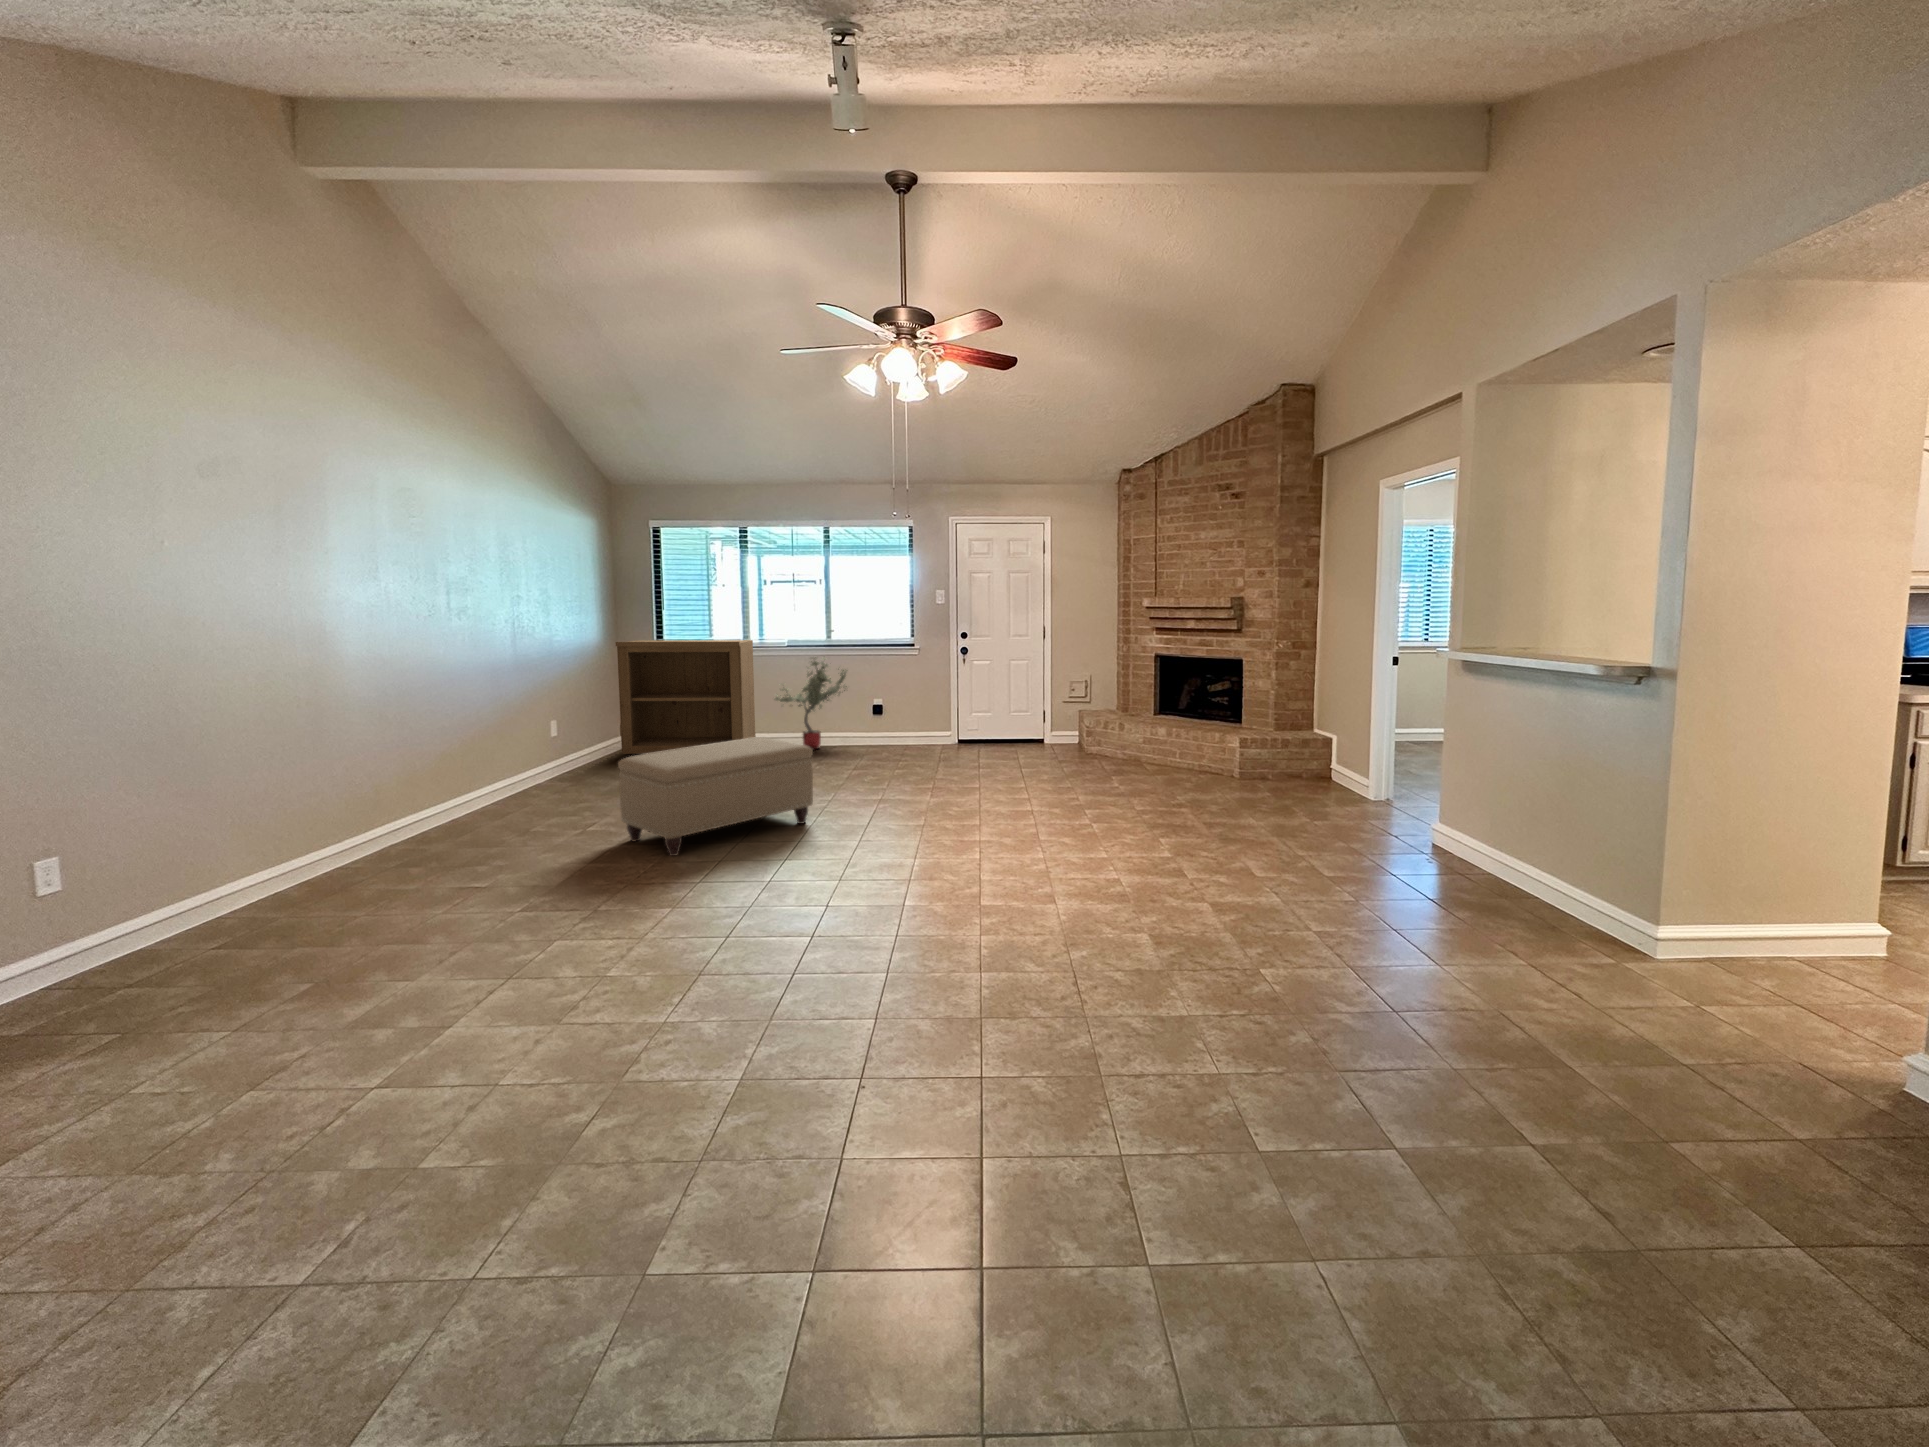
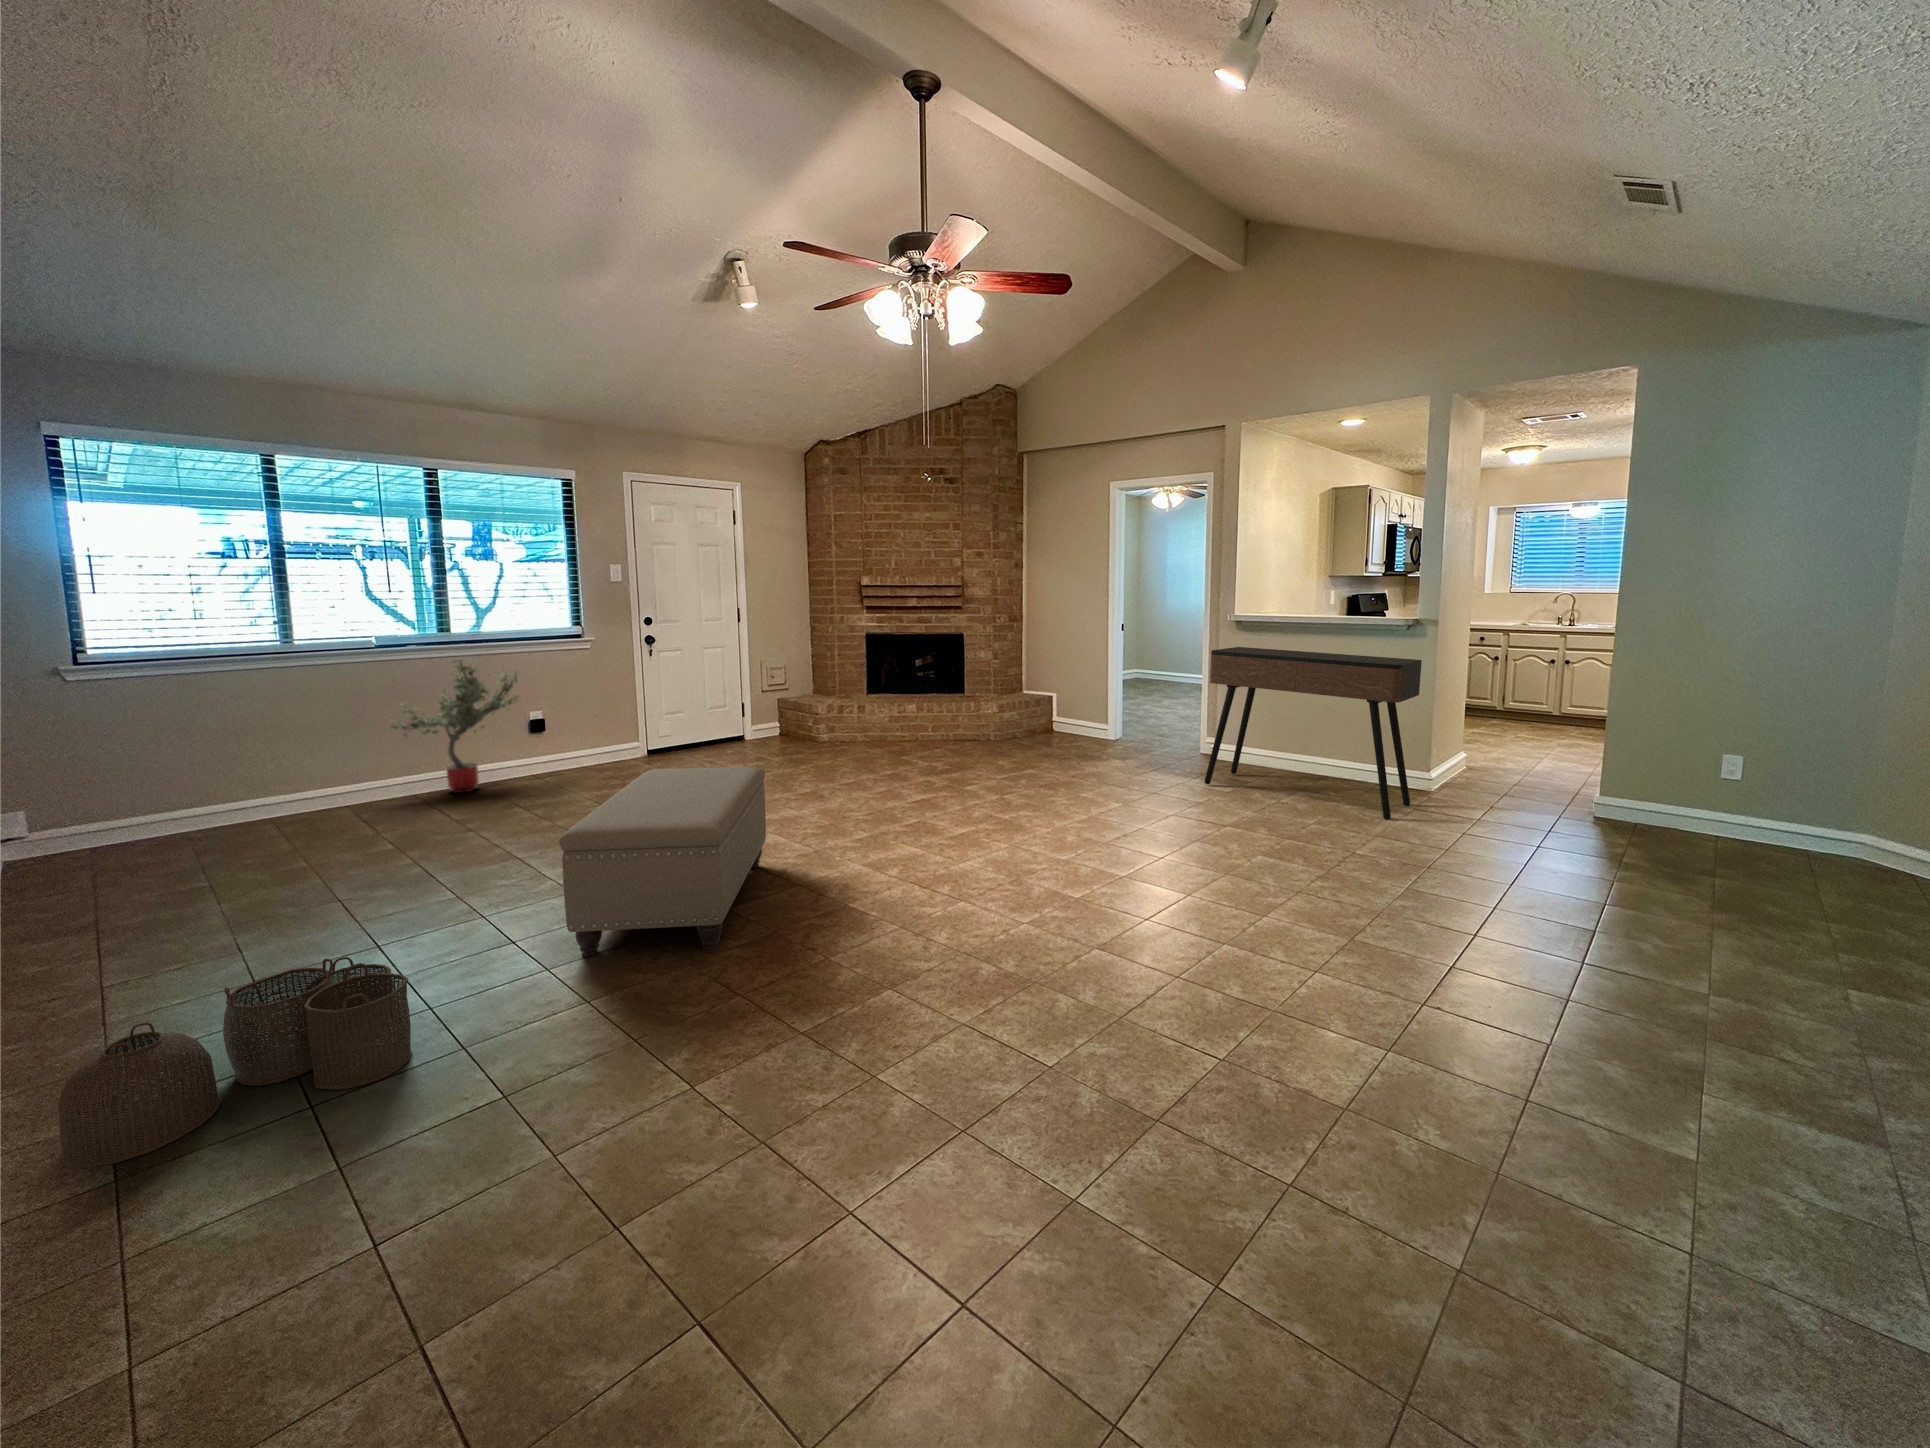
bookshelf: present [615,640,756,754] -> none [30,640,354,868]
console table: none [1313,689,1560,962] -> present [1205,647,1422,820]
woven basket: none [391,797,551,860] -> present [58,957,412,1168]

